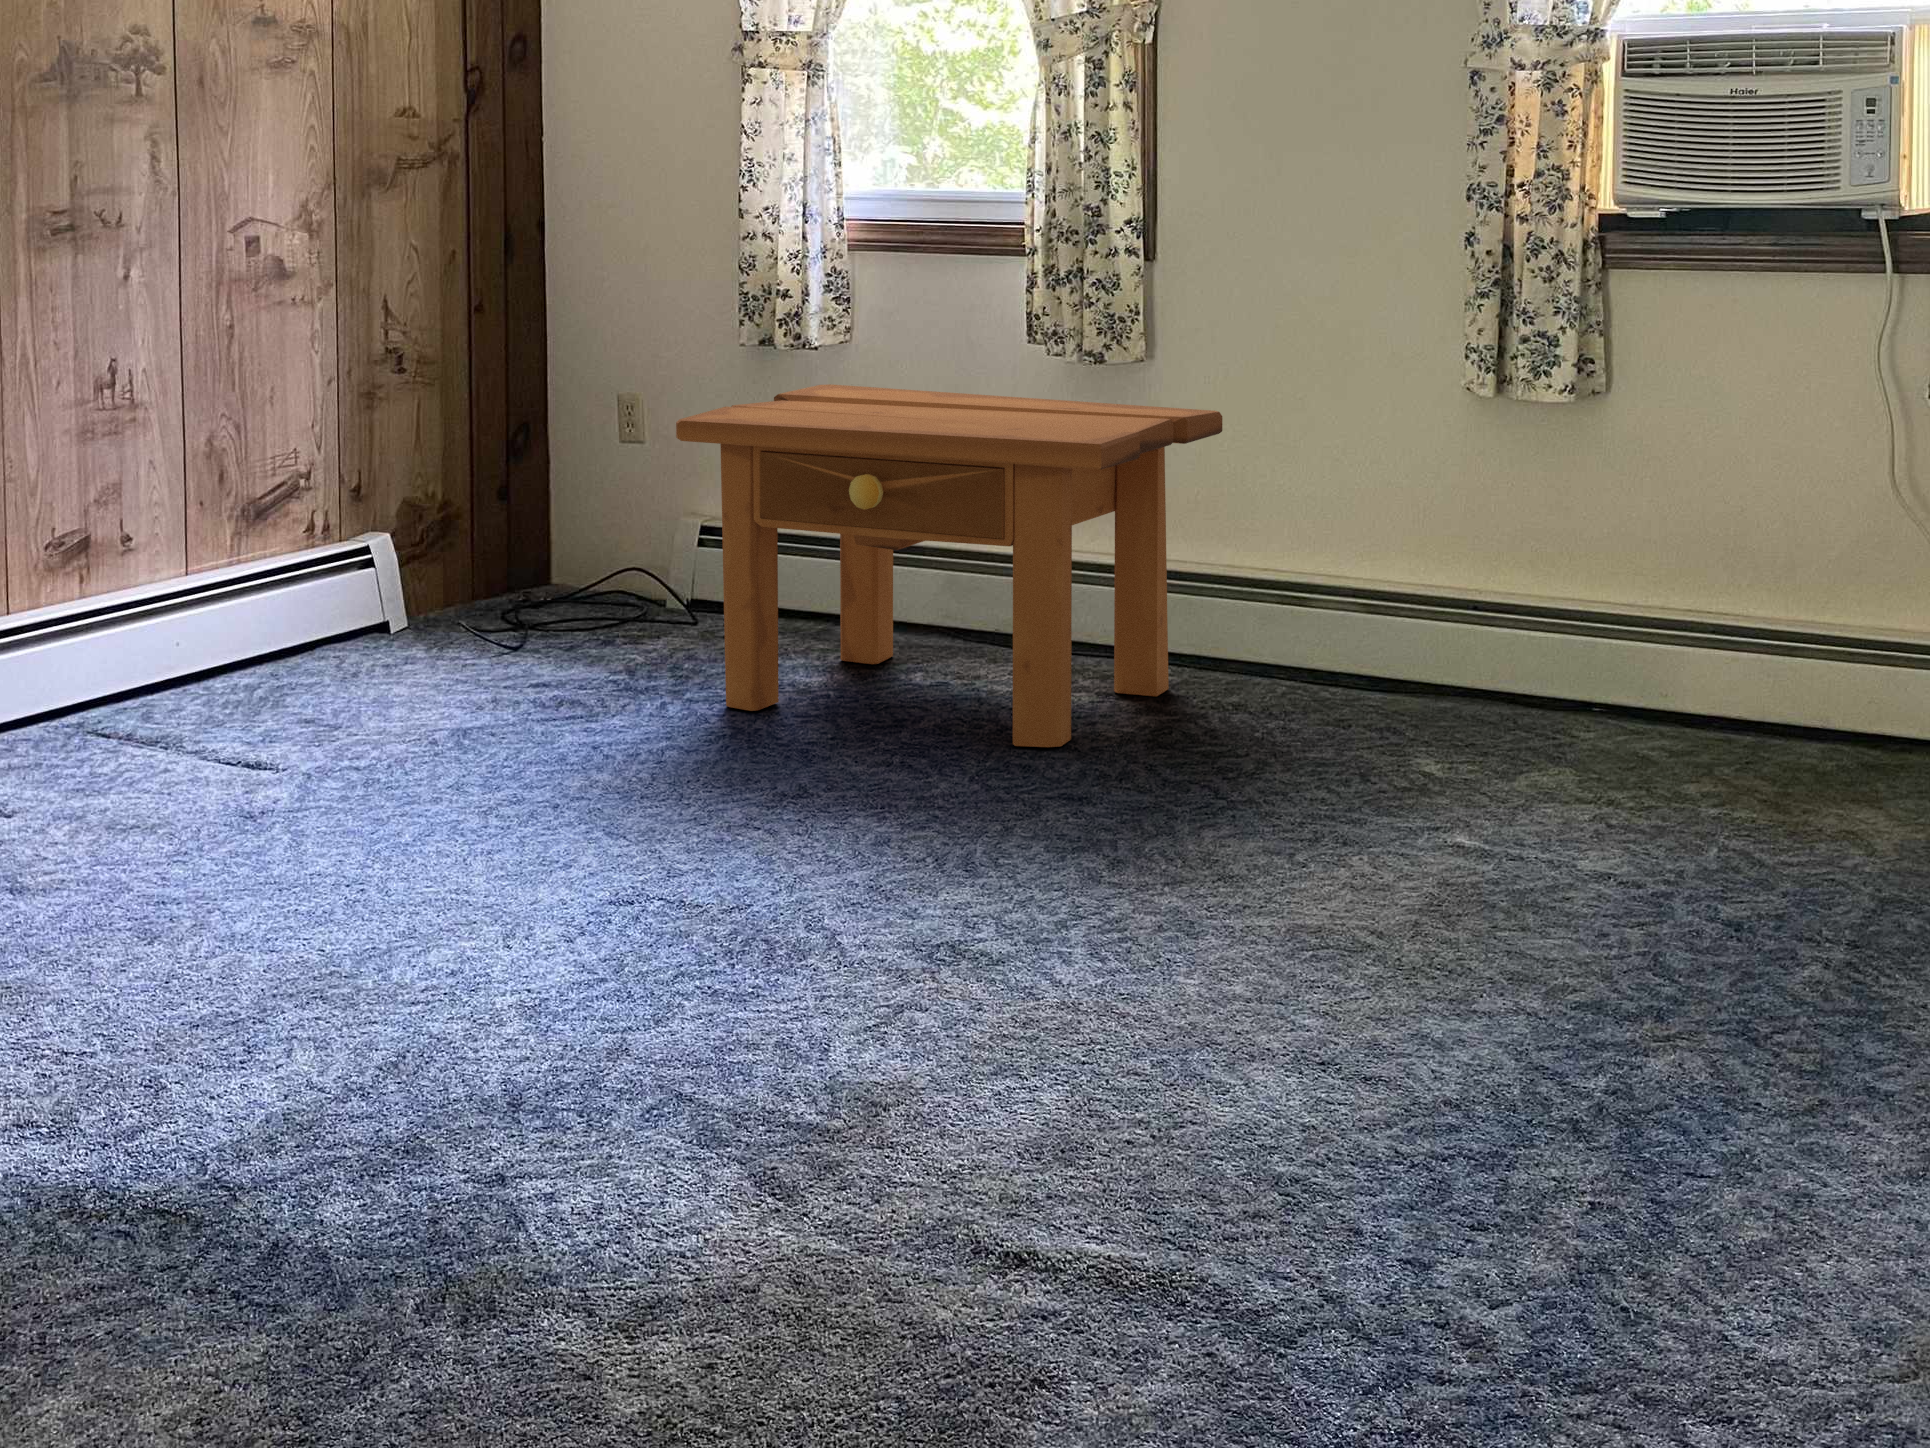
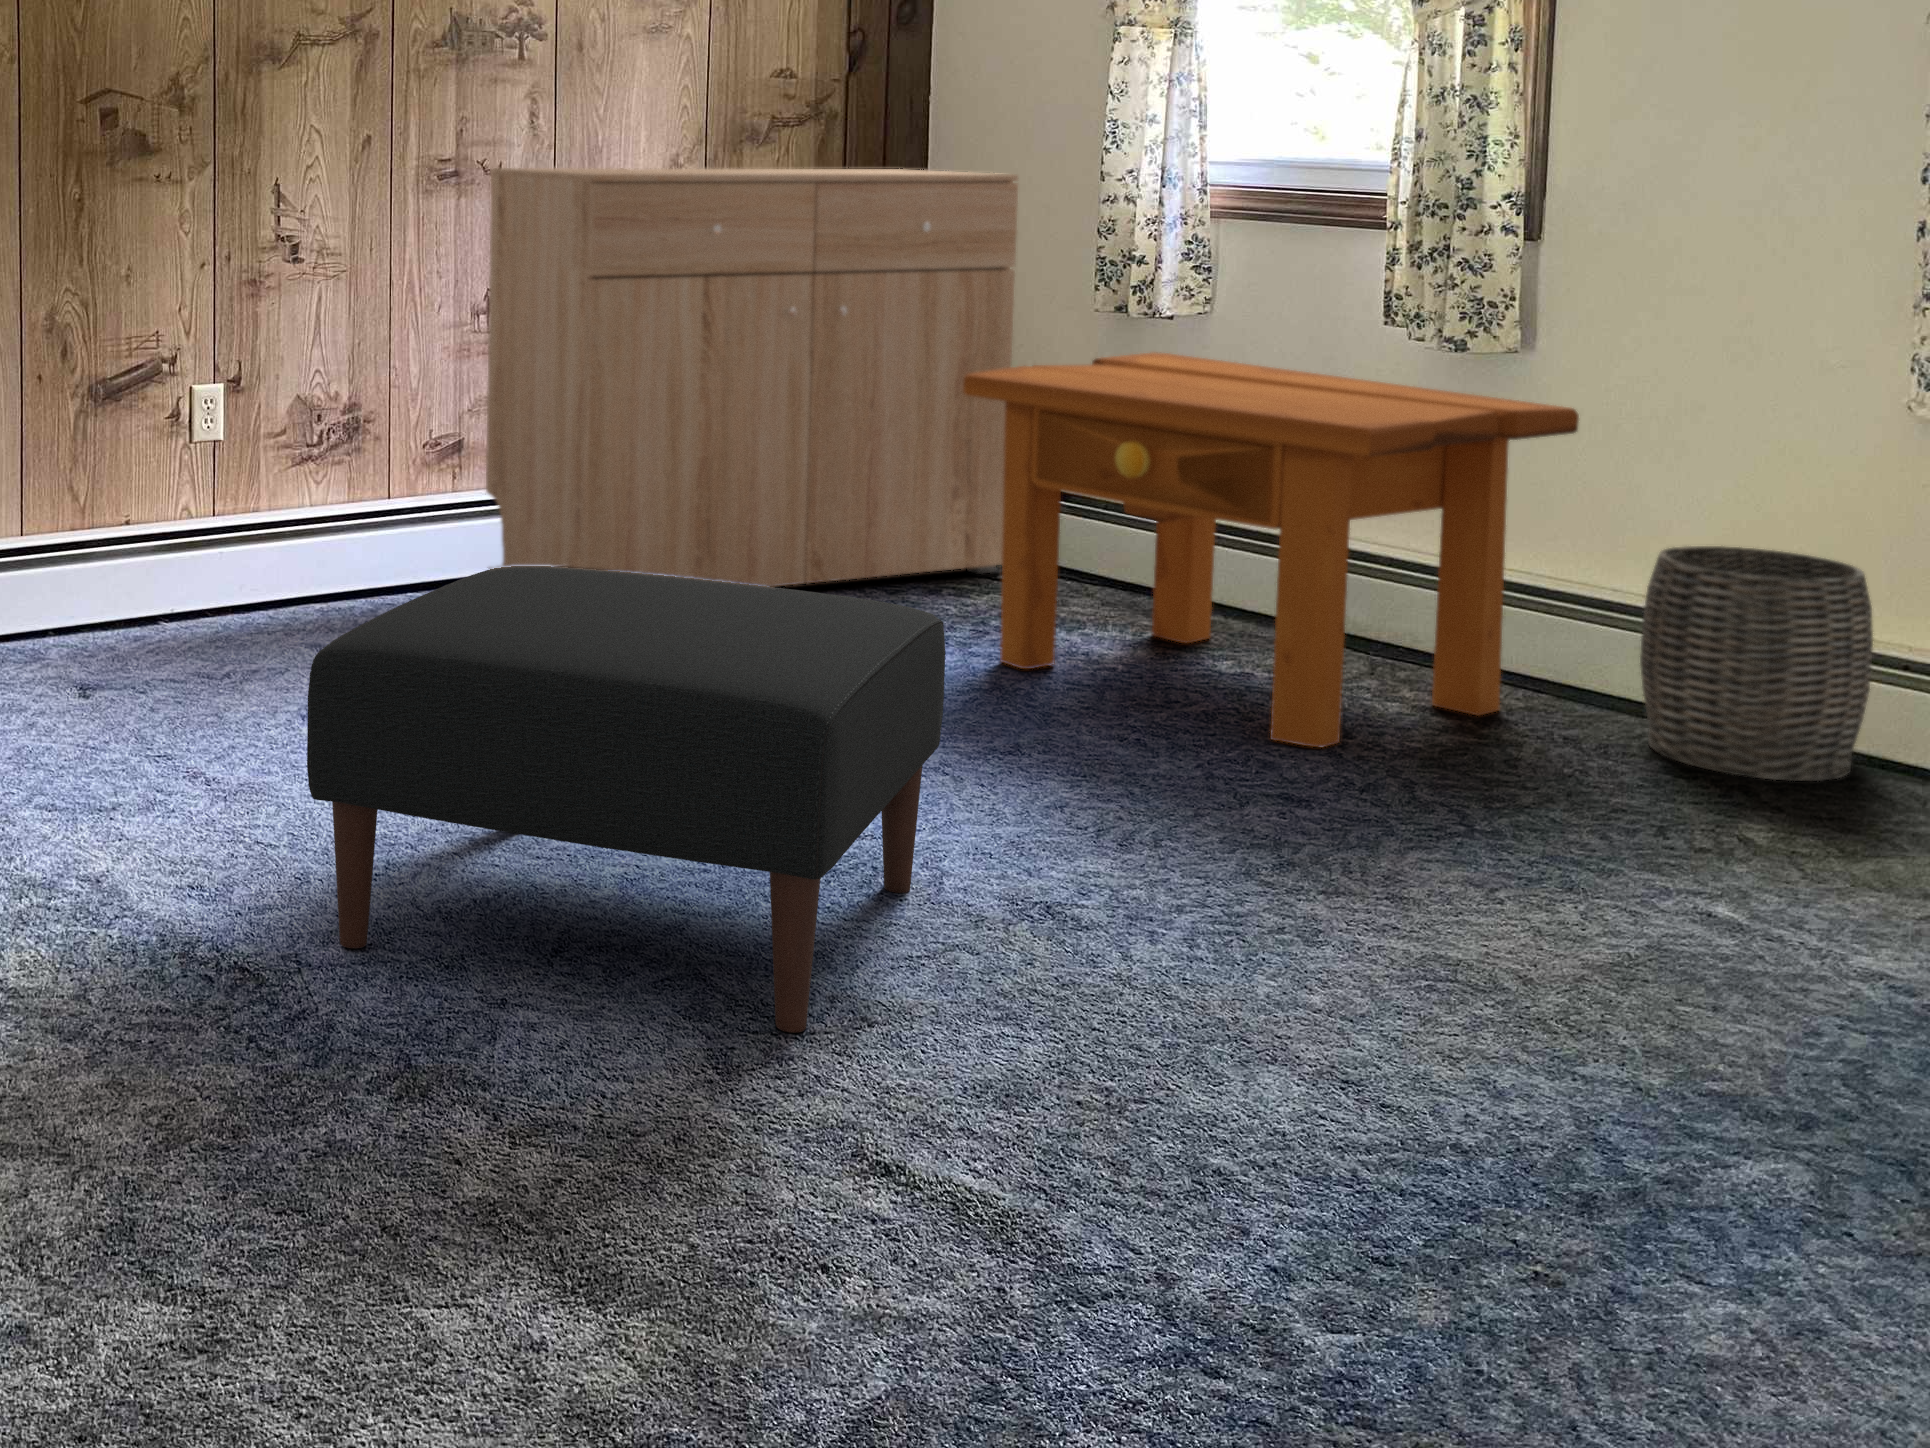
dresser: none [109,212,663,716] -> present [486,168,1018,587]
woven basket: none [1285,521,1458,718] -> present [1640,546,1873,781]
ottoman: none [220,664,852,1155] -> present [307,566,945,1033]

